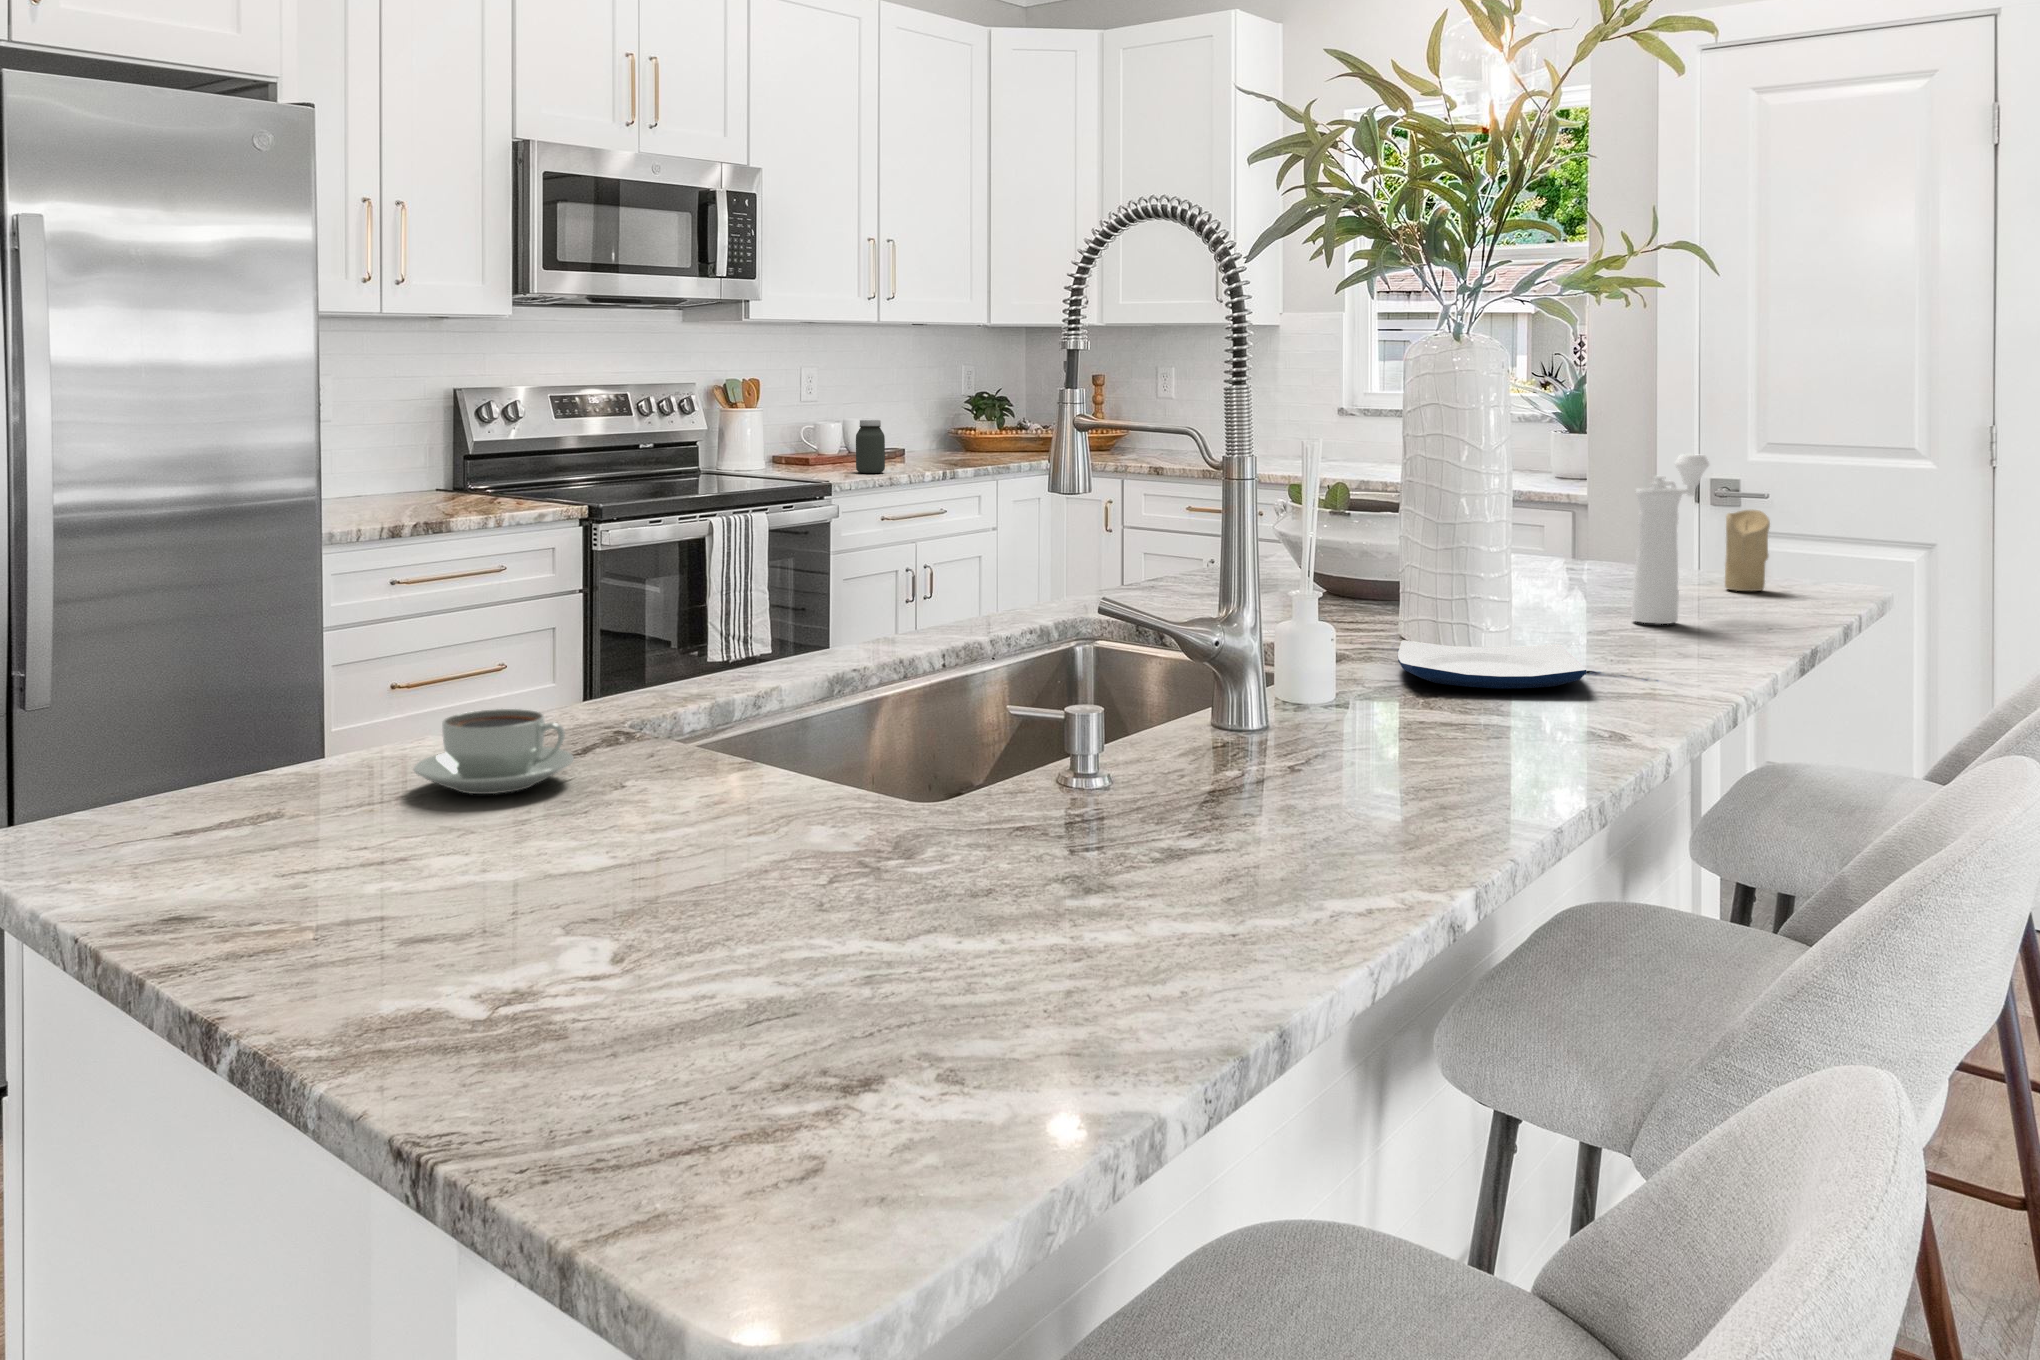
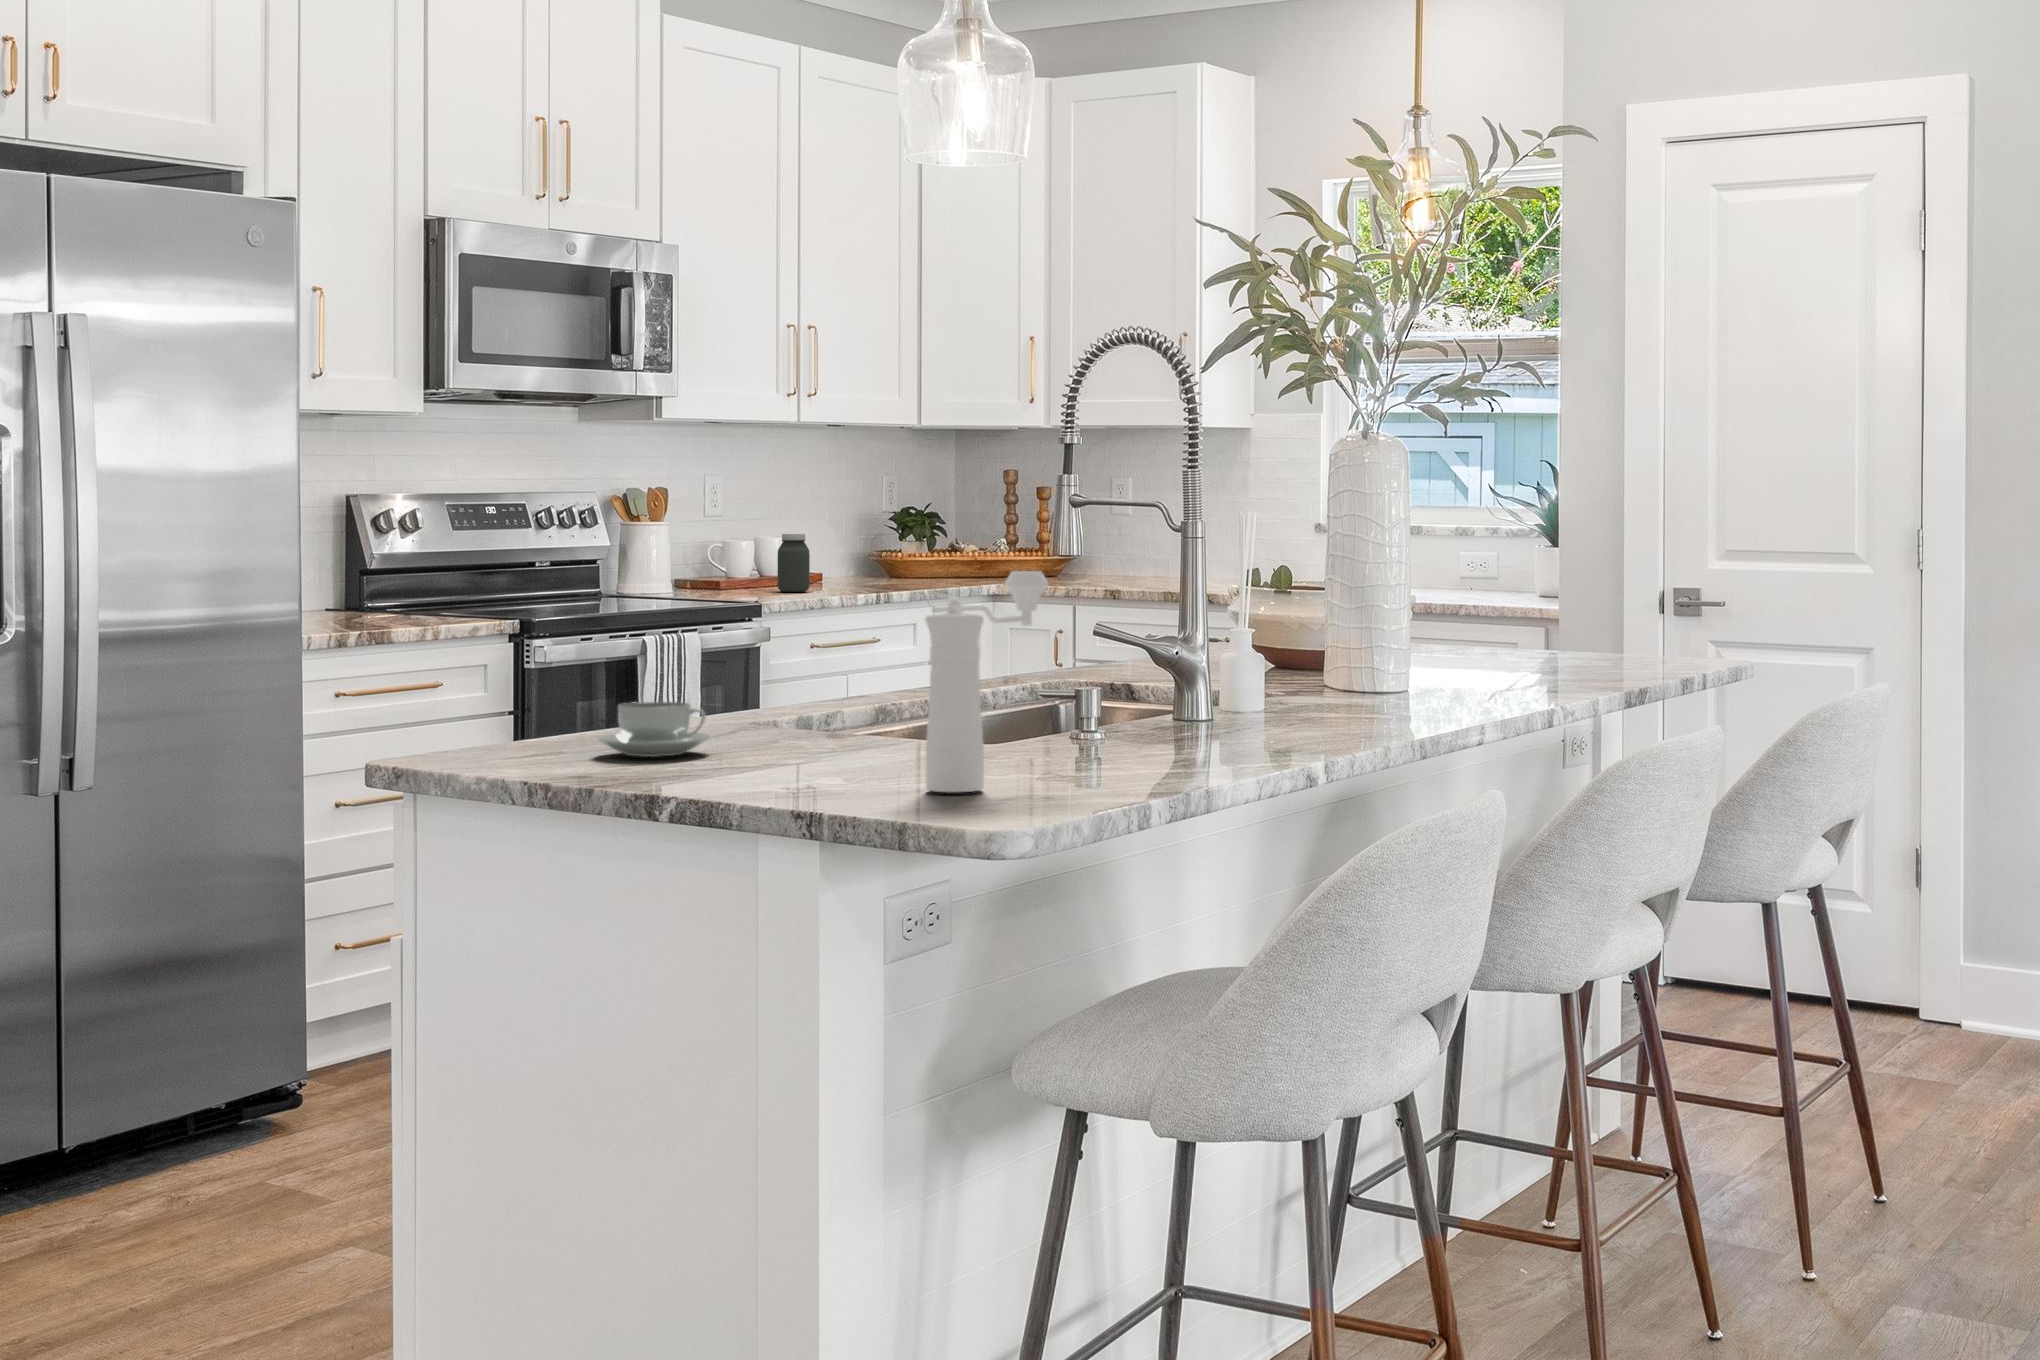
pepper mill: present [1632,454,1709,624] -> present [925,571,1048,792]
candle: present [1725,510,1770,591] -> none [1627,589,1664,660]
plate: present [1398,640,1586,689] -> none [1327,683,1473,709]

